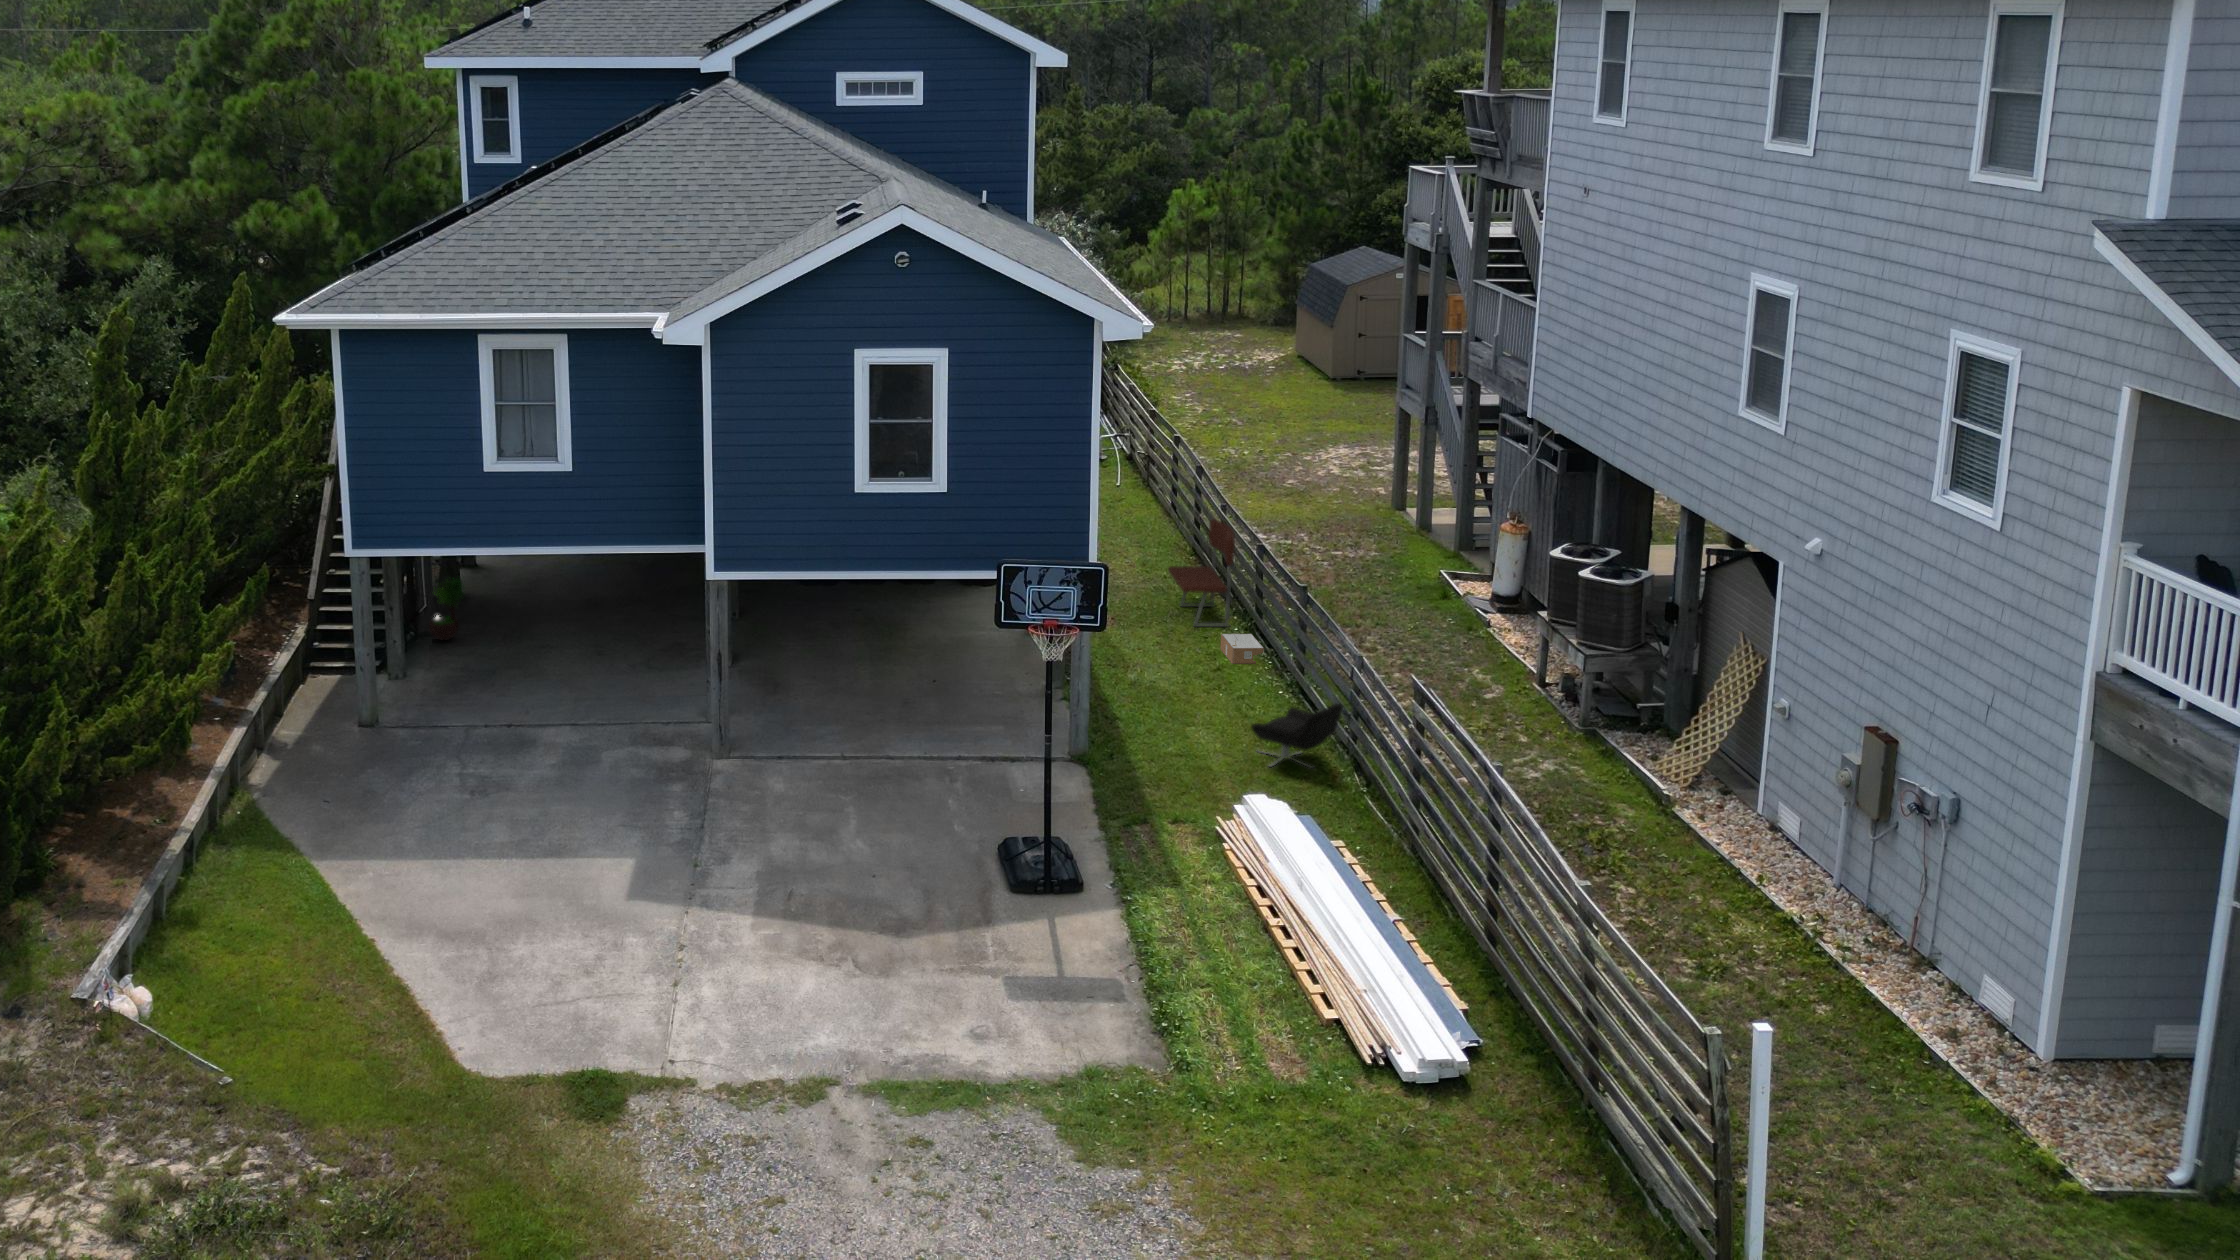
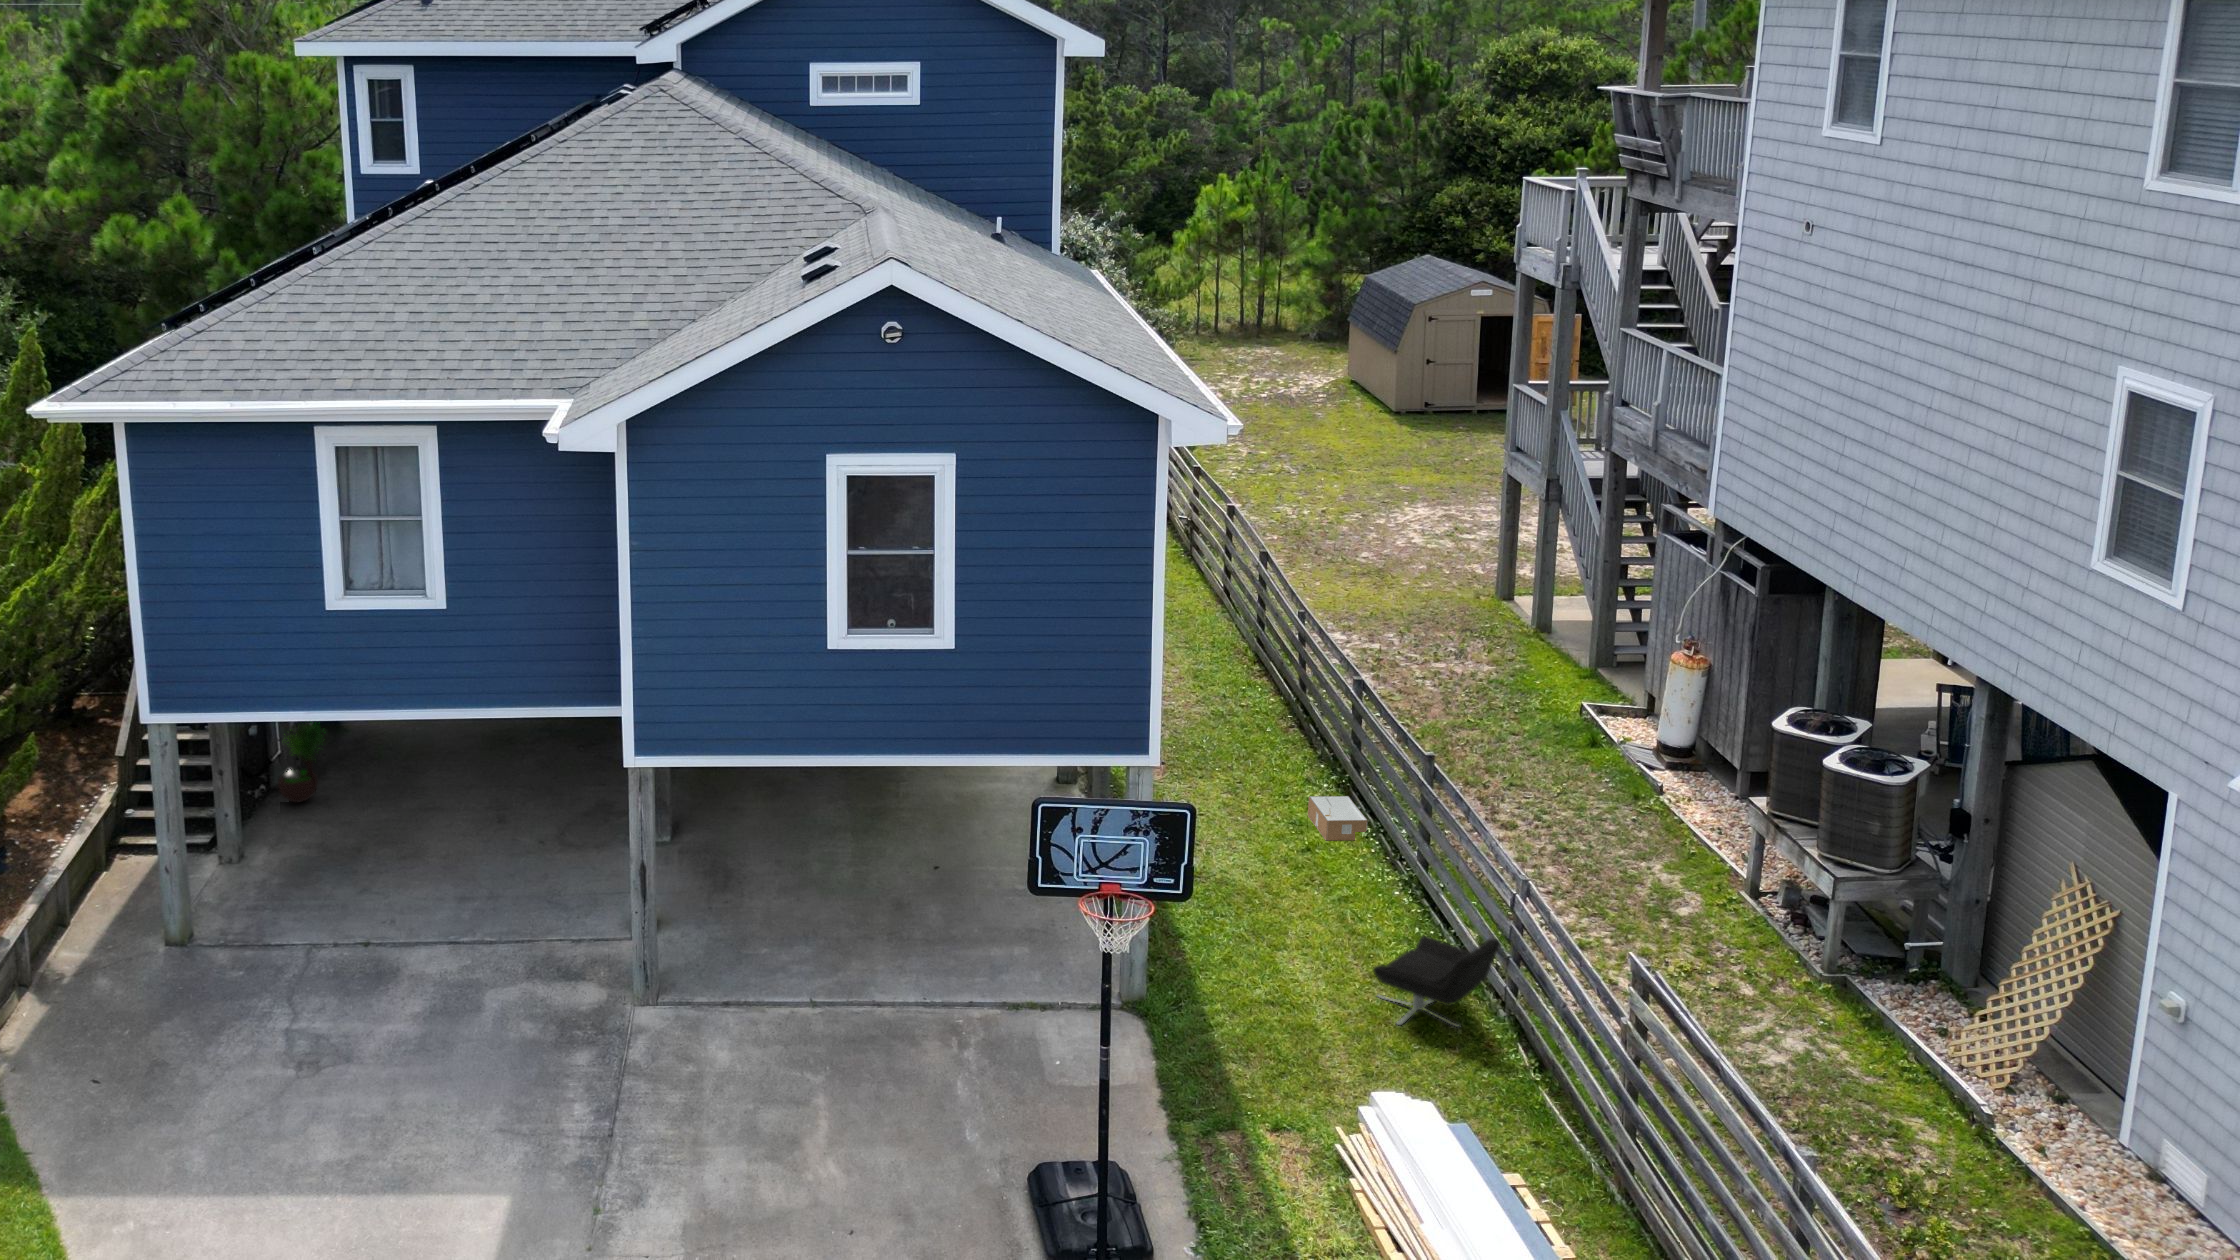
bench: present [1168,519,1235,627] -> none [1233,635,1322,779]

